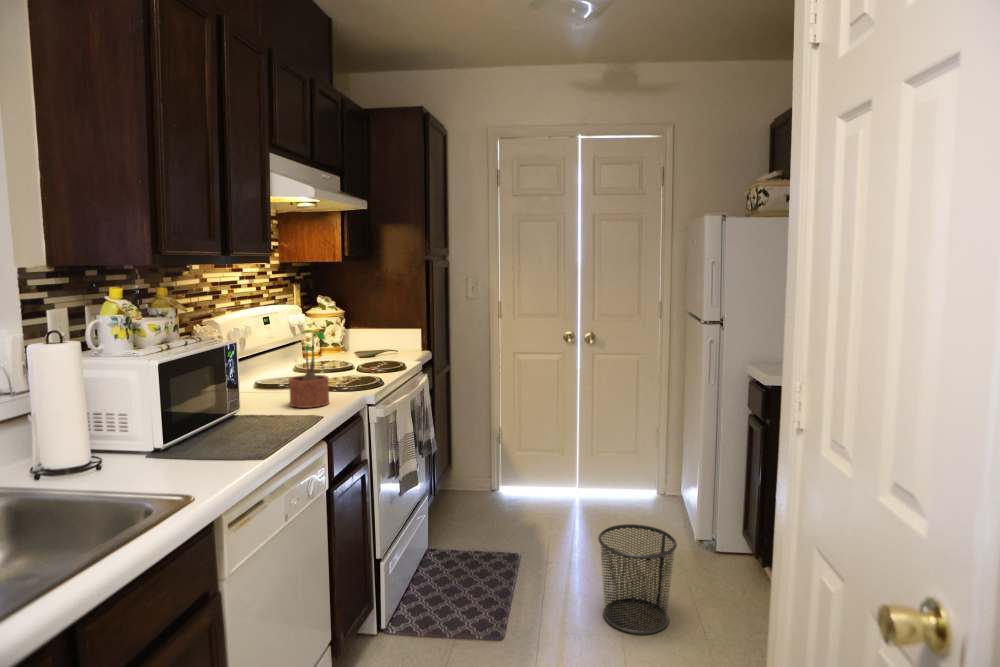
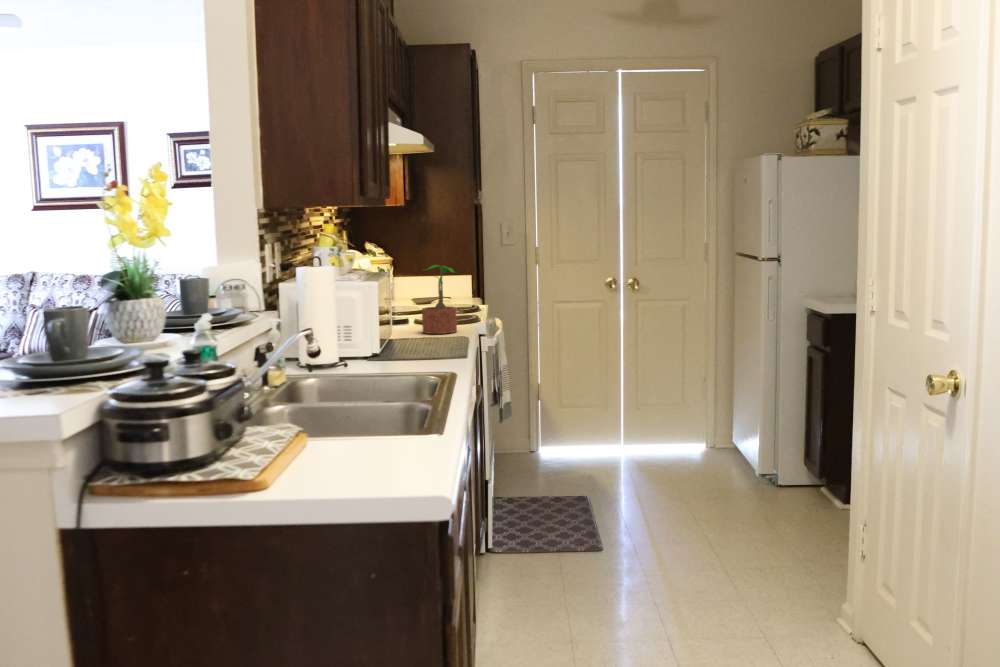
waste bin: present [598,524,677,634] -> none [682,447,755,538]

